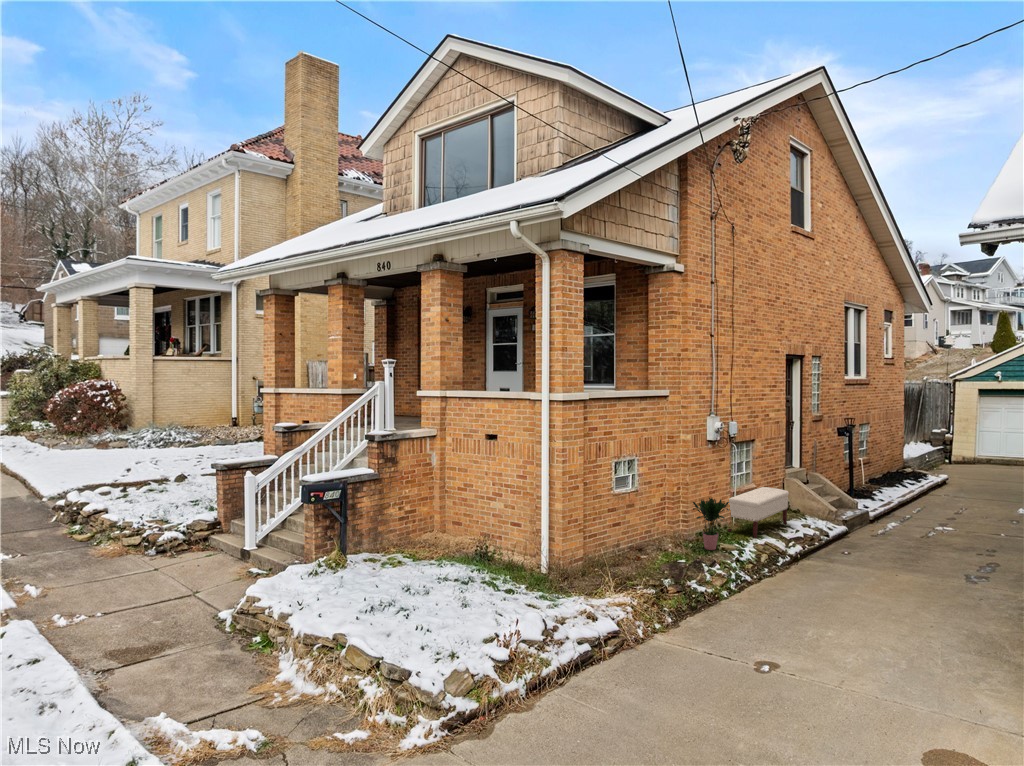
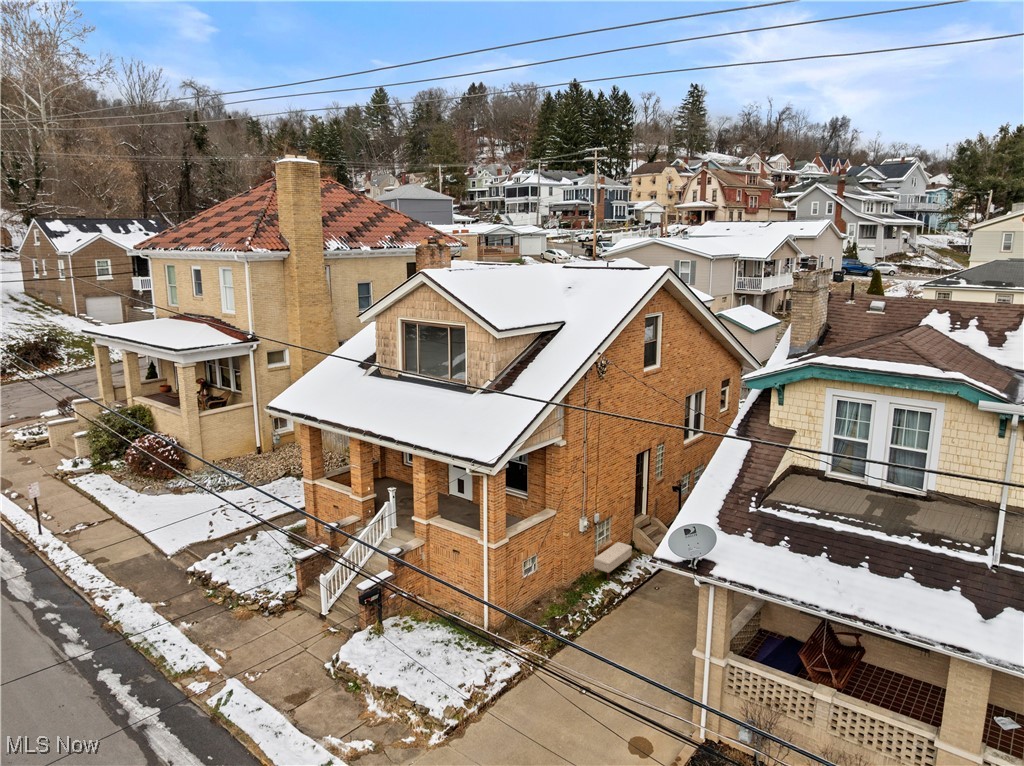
potted plant: present [693,498,729,550] -> none [569,565,591,597]

